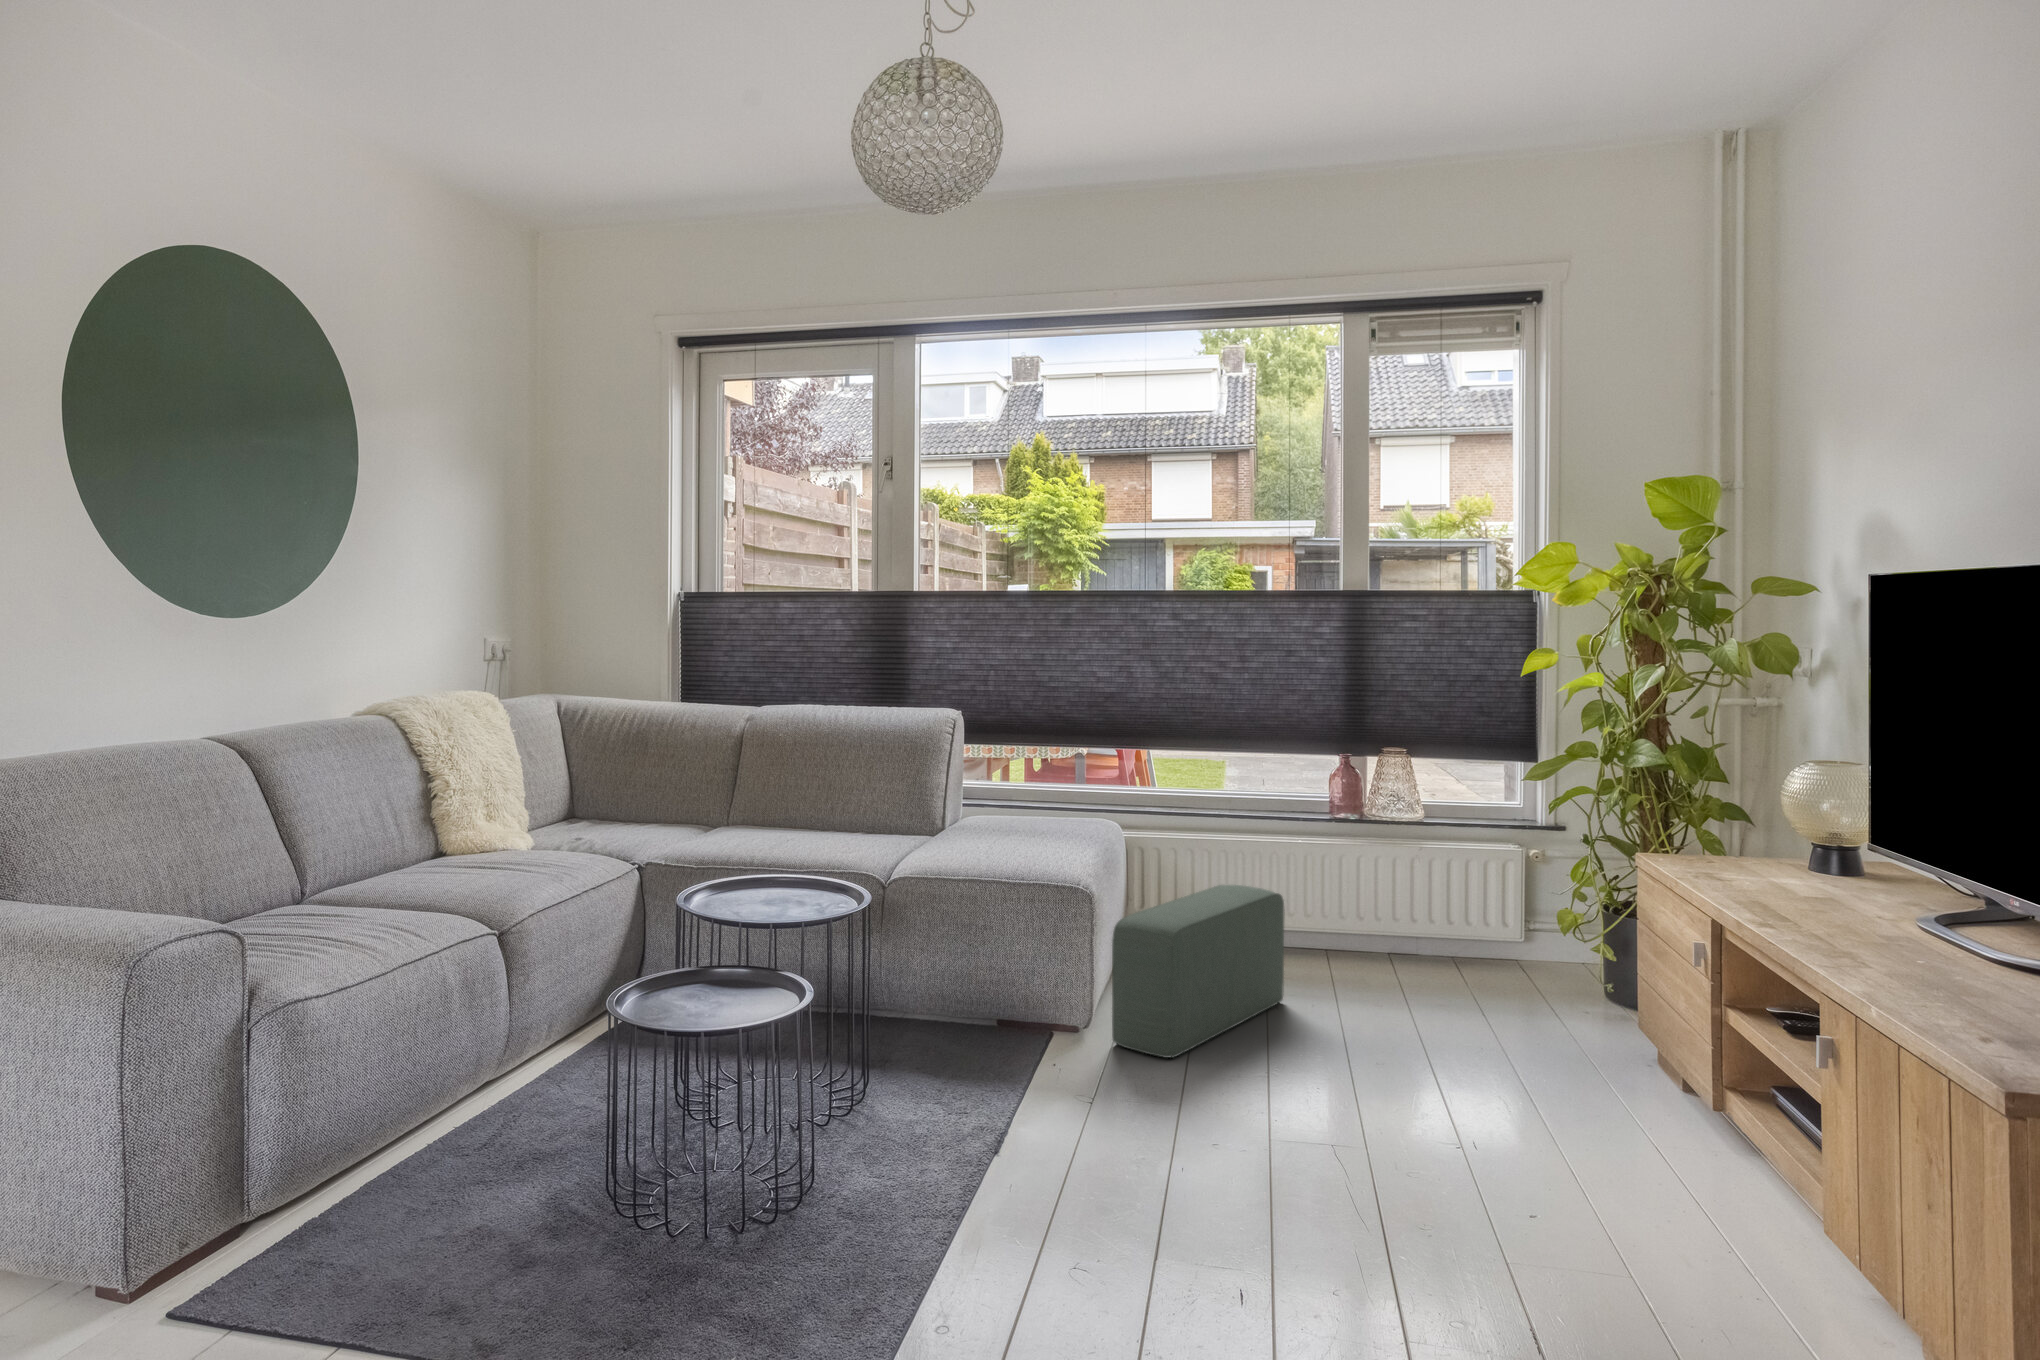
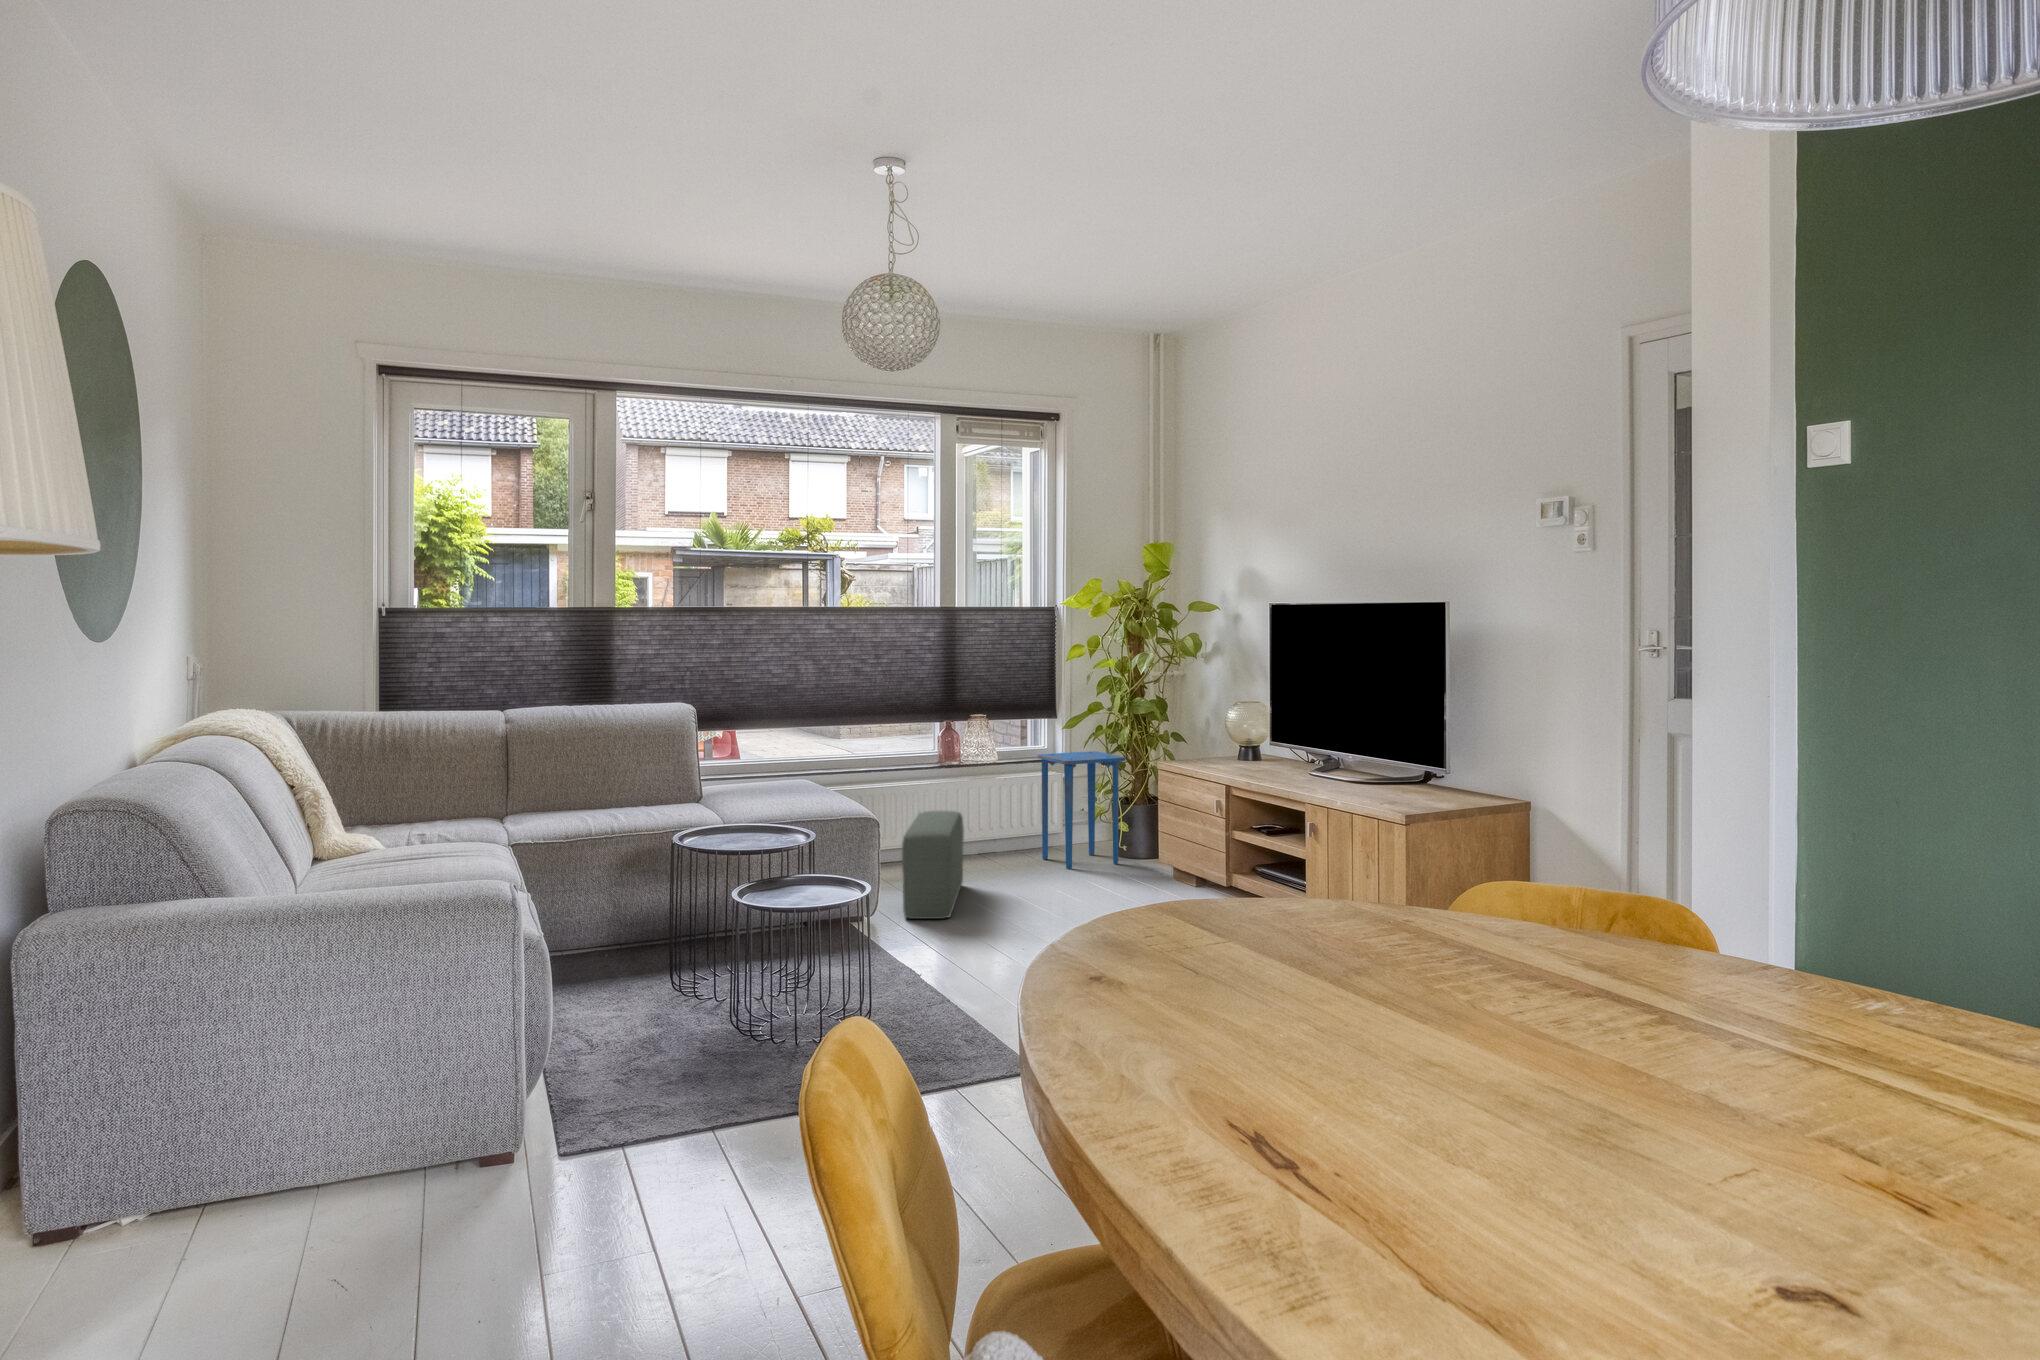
side table: none [1467,817,1605,1014] -> present [1037,751,1125,868]

